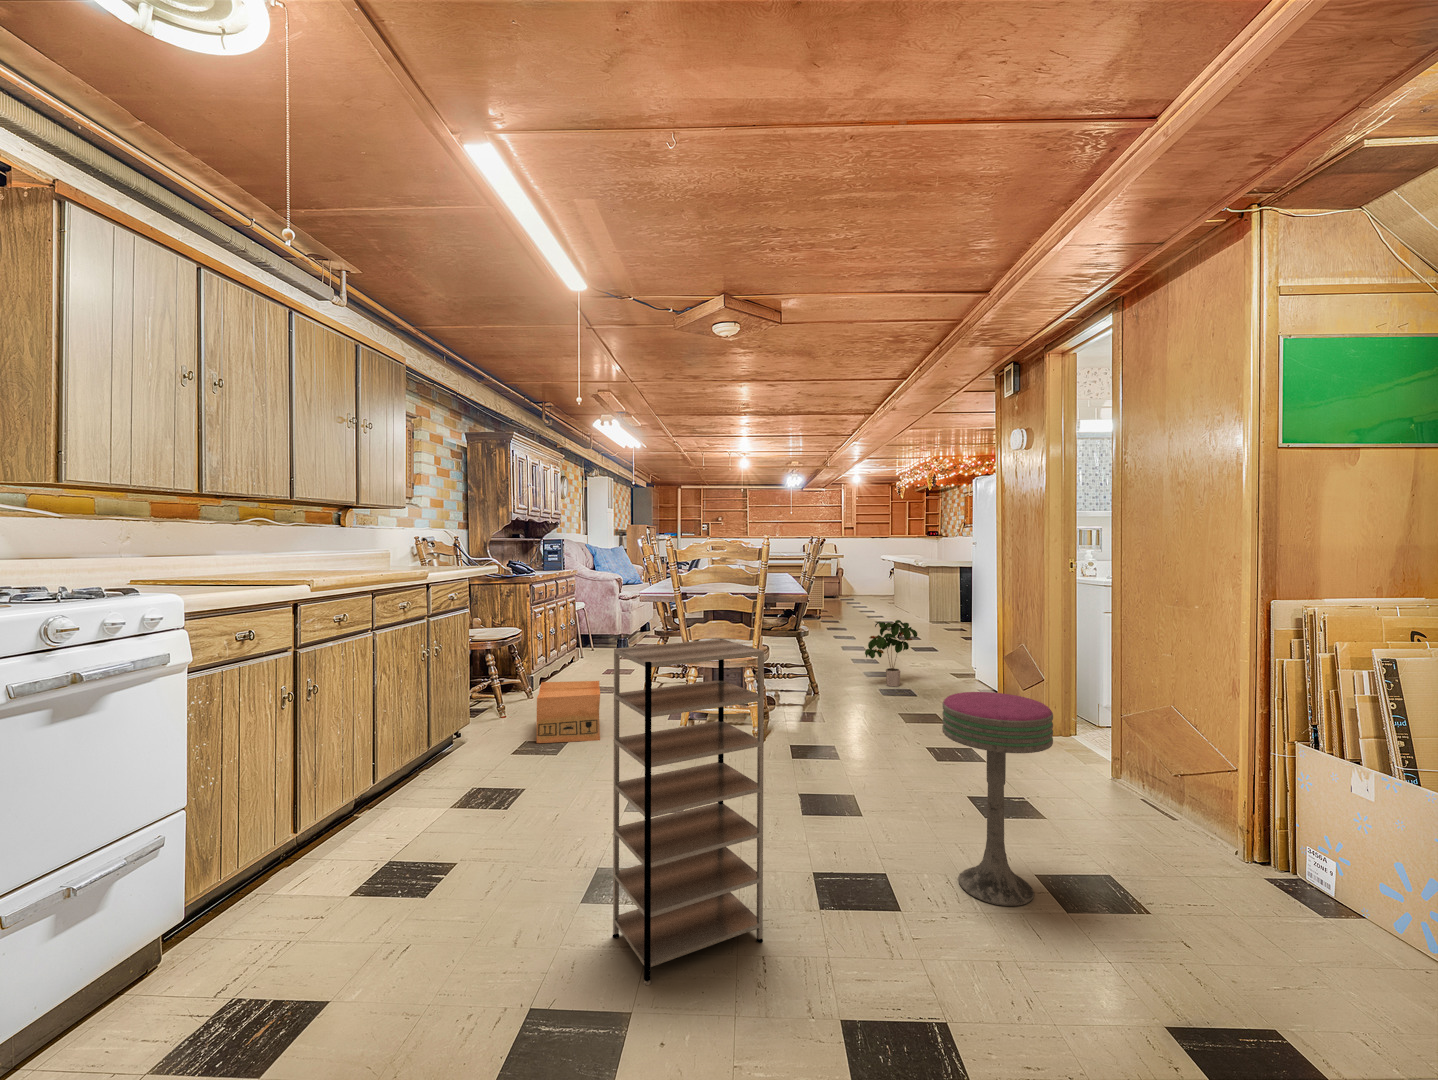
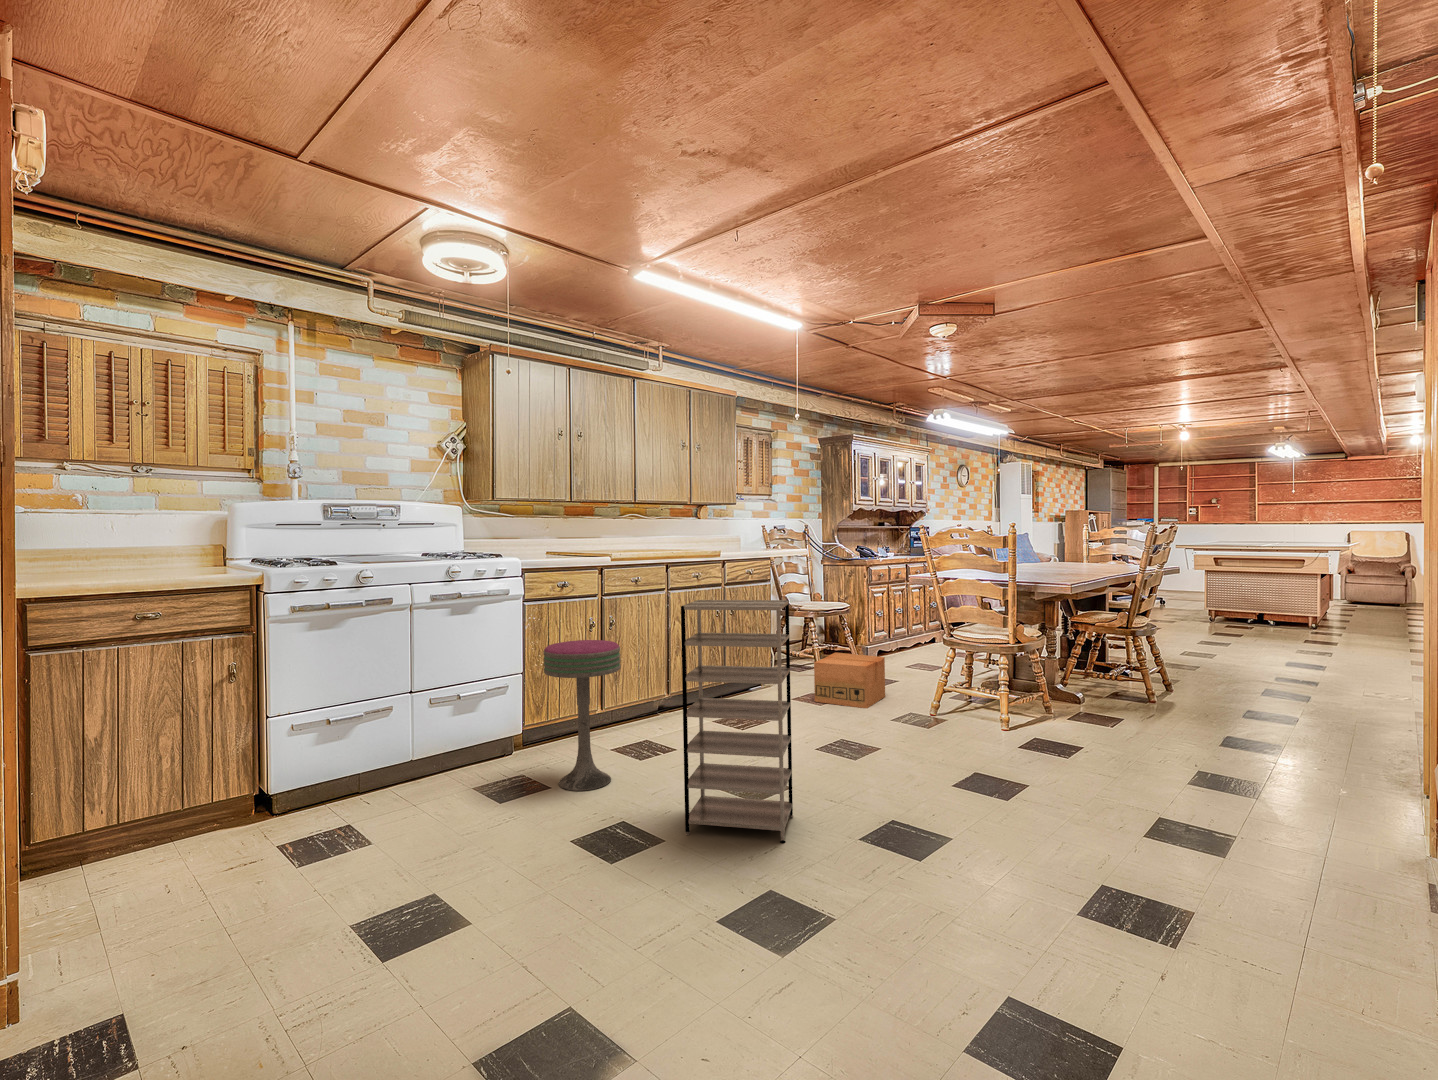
potted plant: present [865,620,917,687] -> none [1262,627,1370,720]
bar stool: present [942,692,1053,906] -> present [543,640,621,791]

